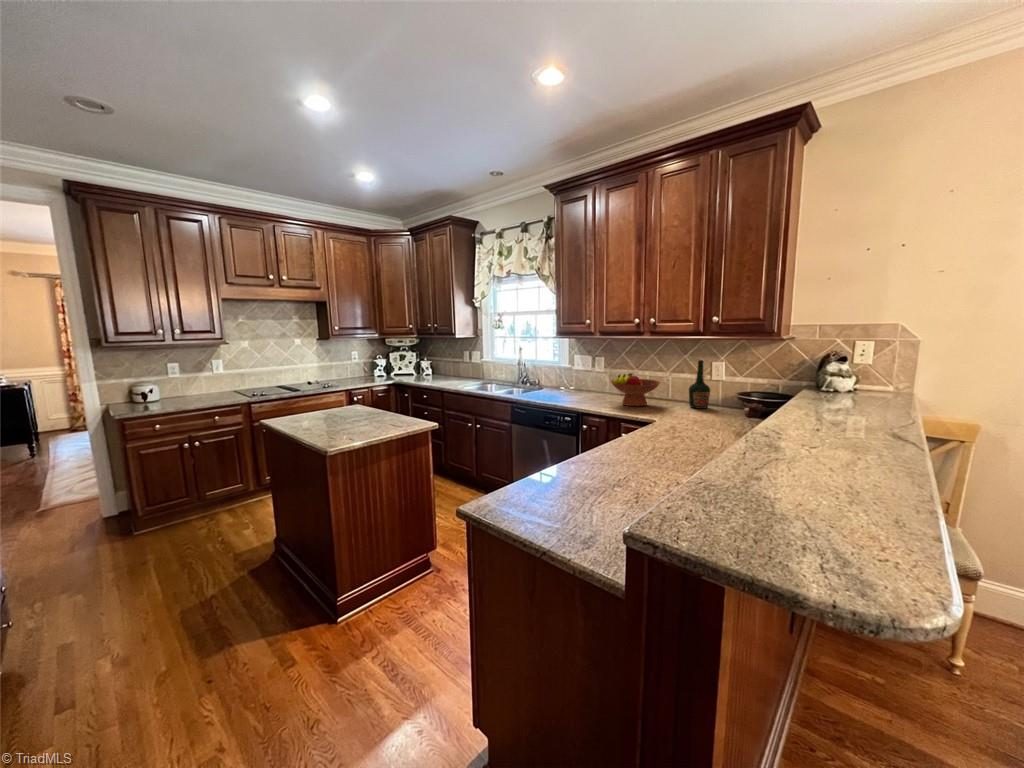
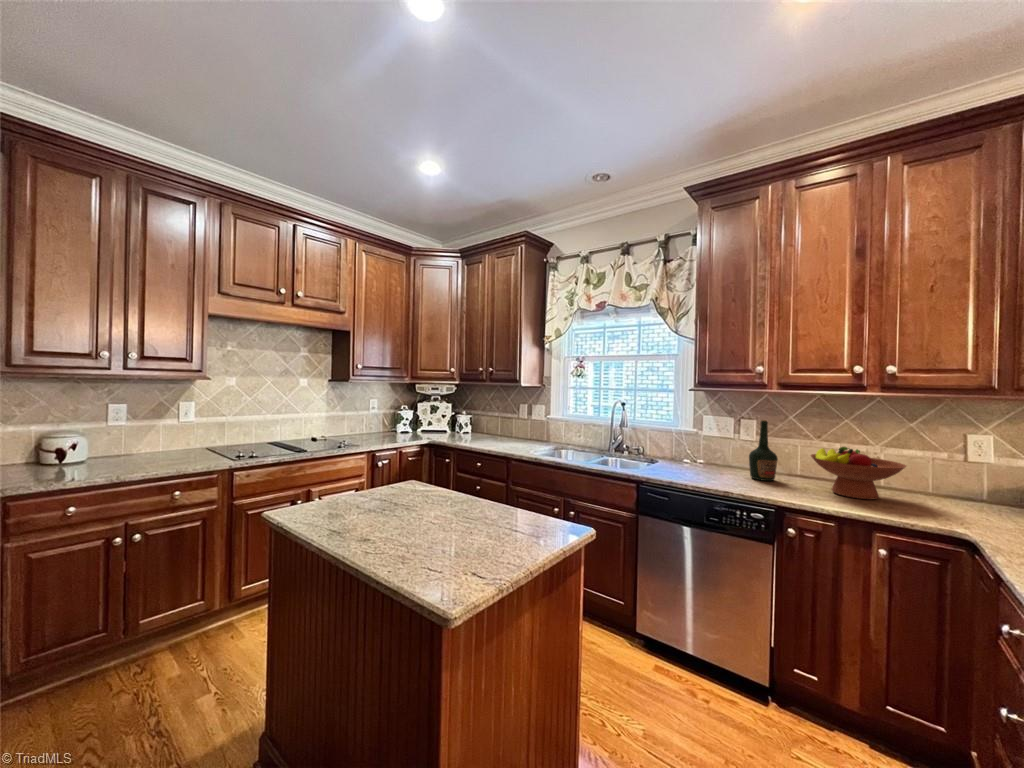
bottle: present [689,360,710,409] -> present [749,420,778,481]

